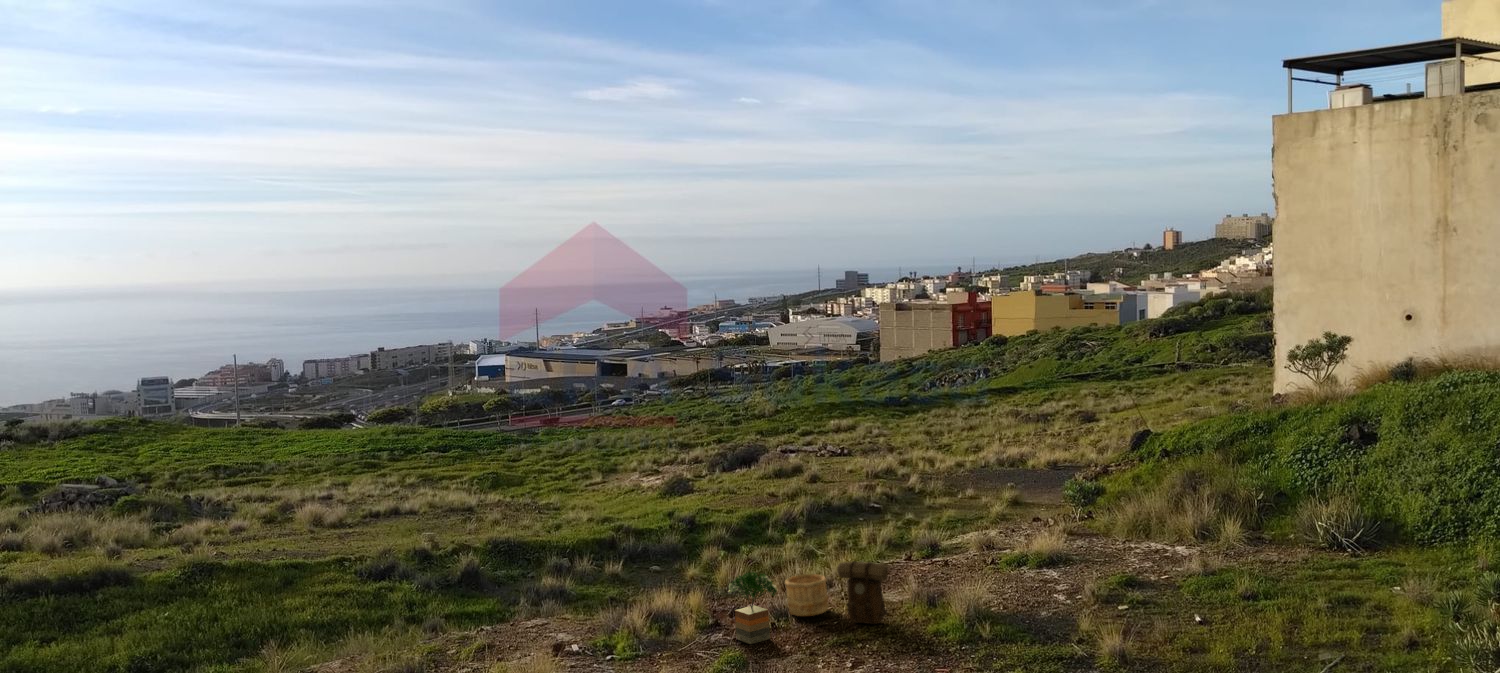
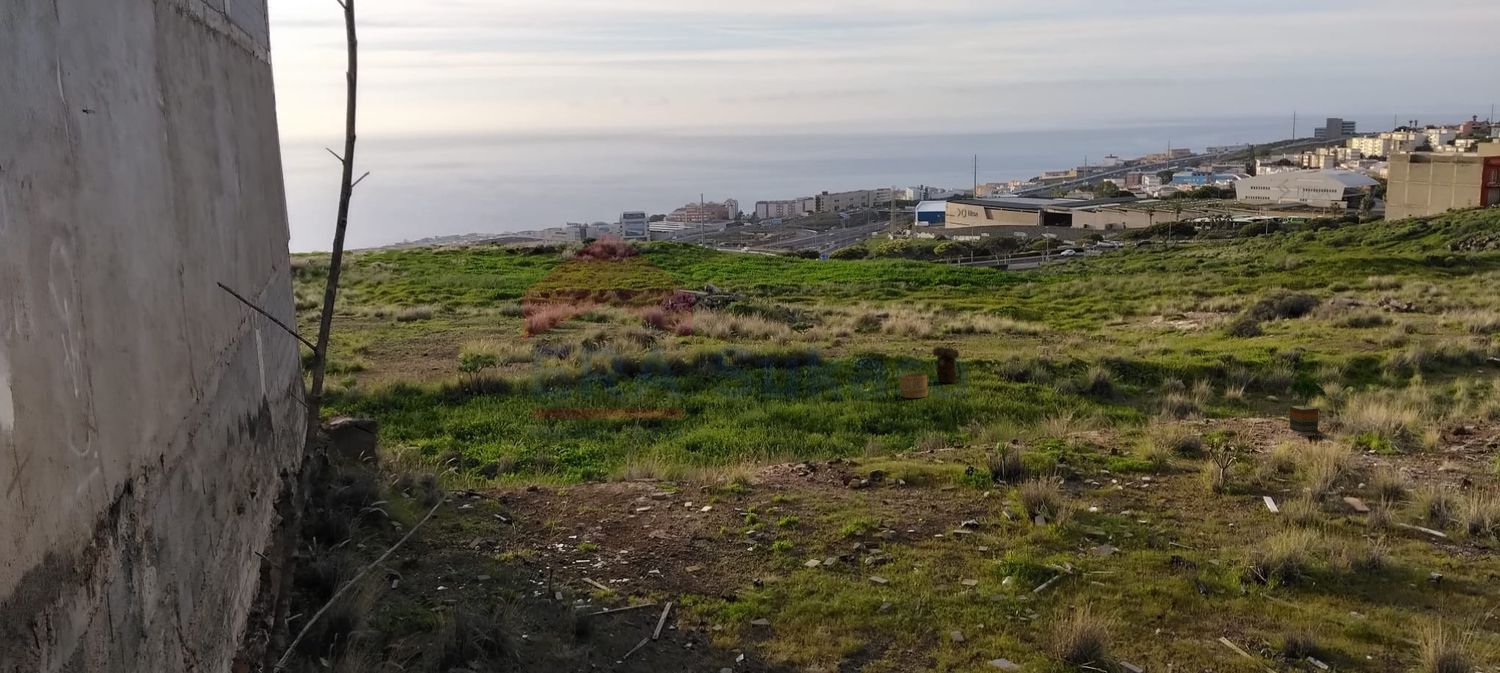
backpack: present [837,561,888,624] -> present [932,347,961,383]
wooden bucket: present [785,574,828,616] -> present [900,373,927,398]

